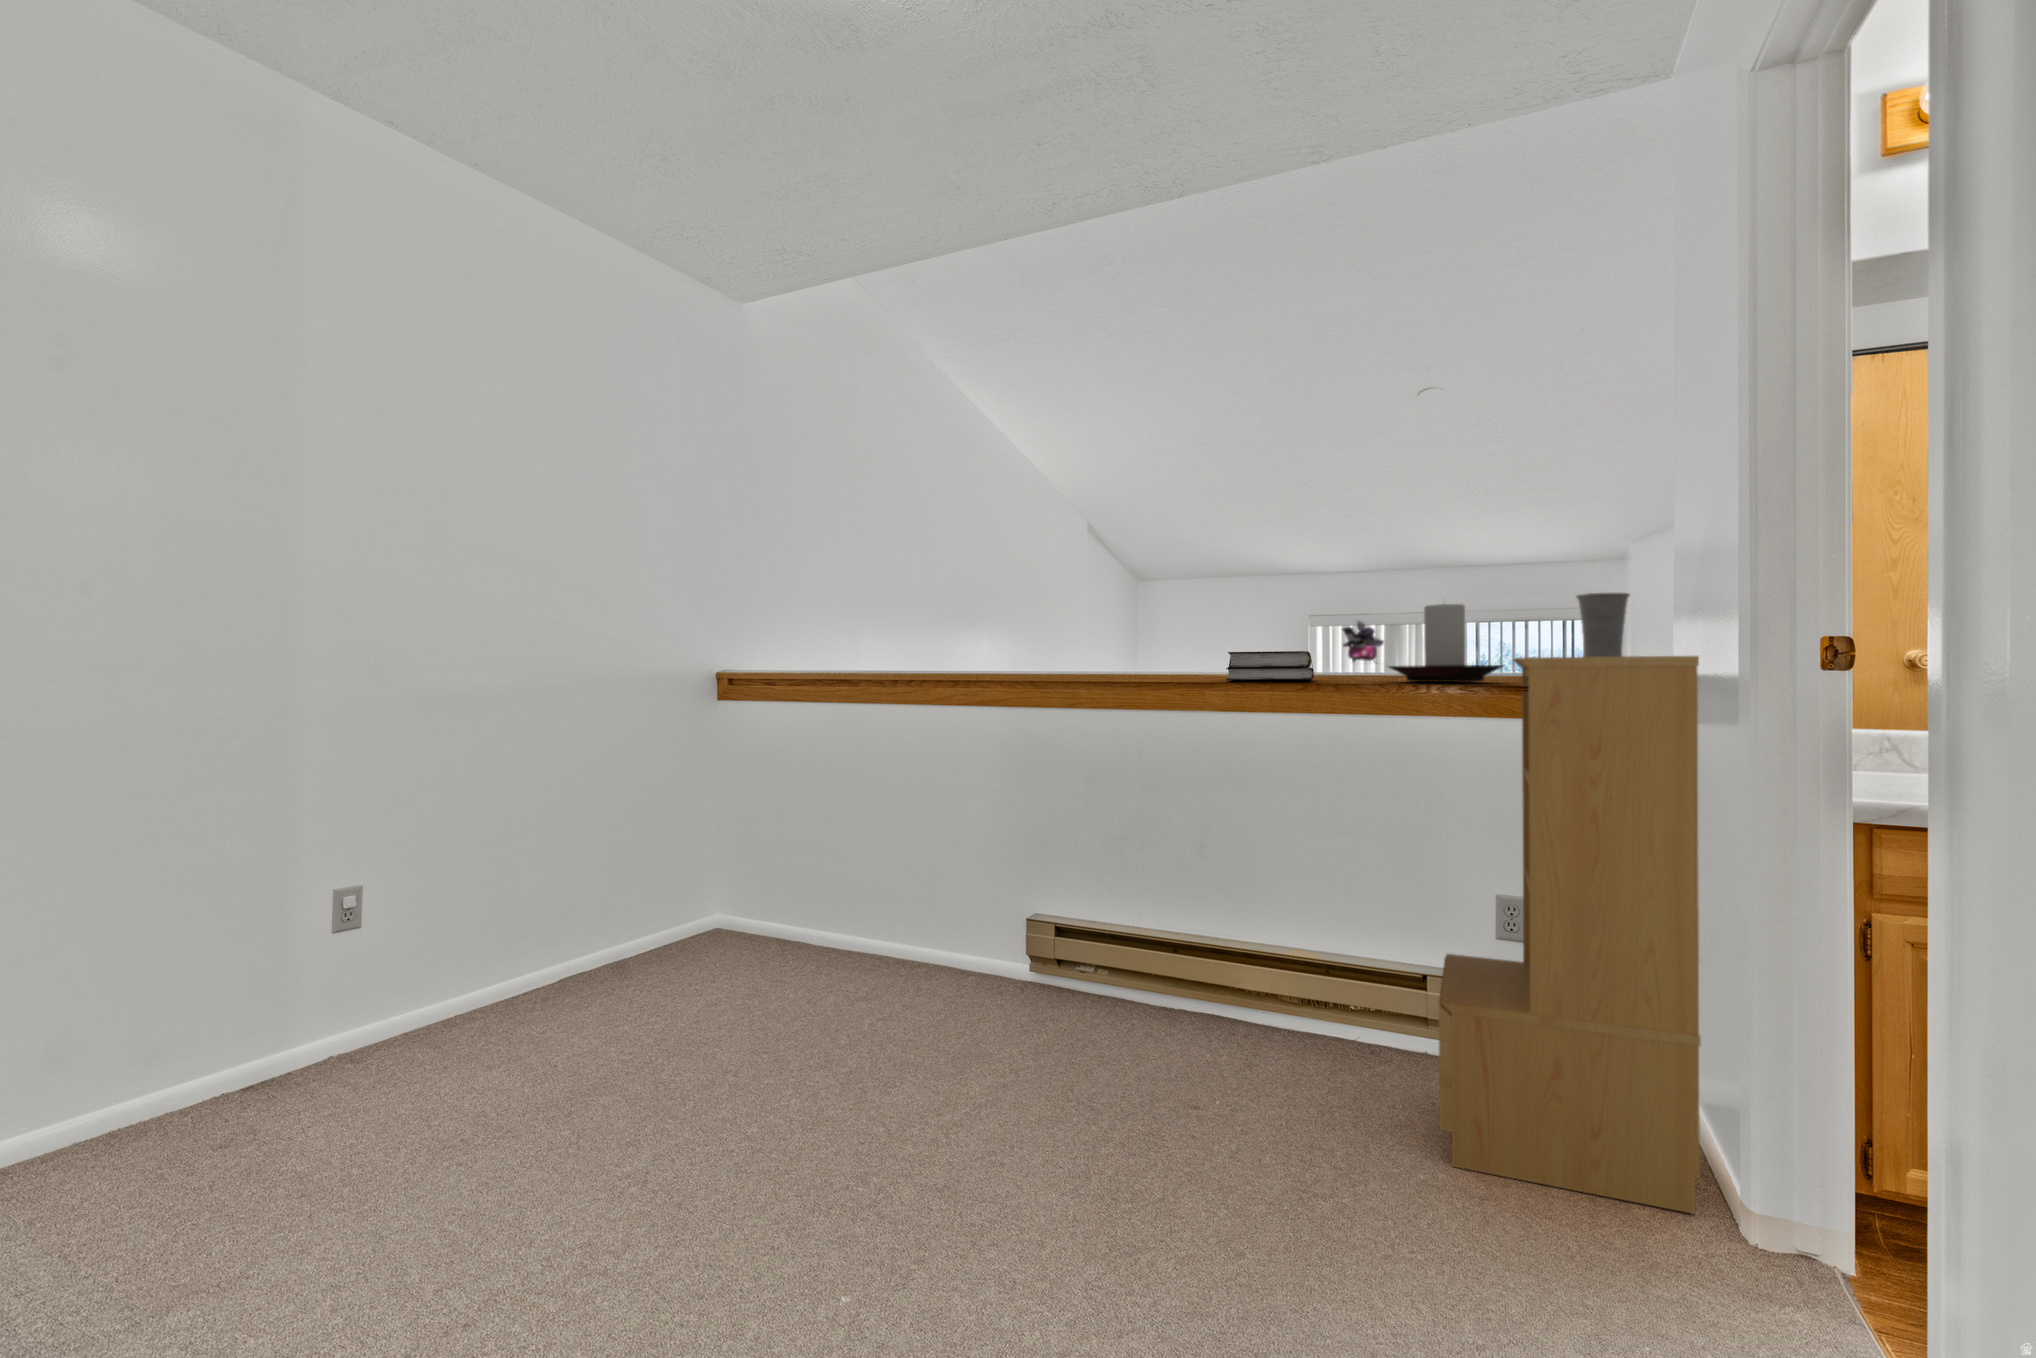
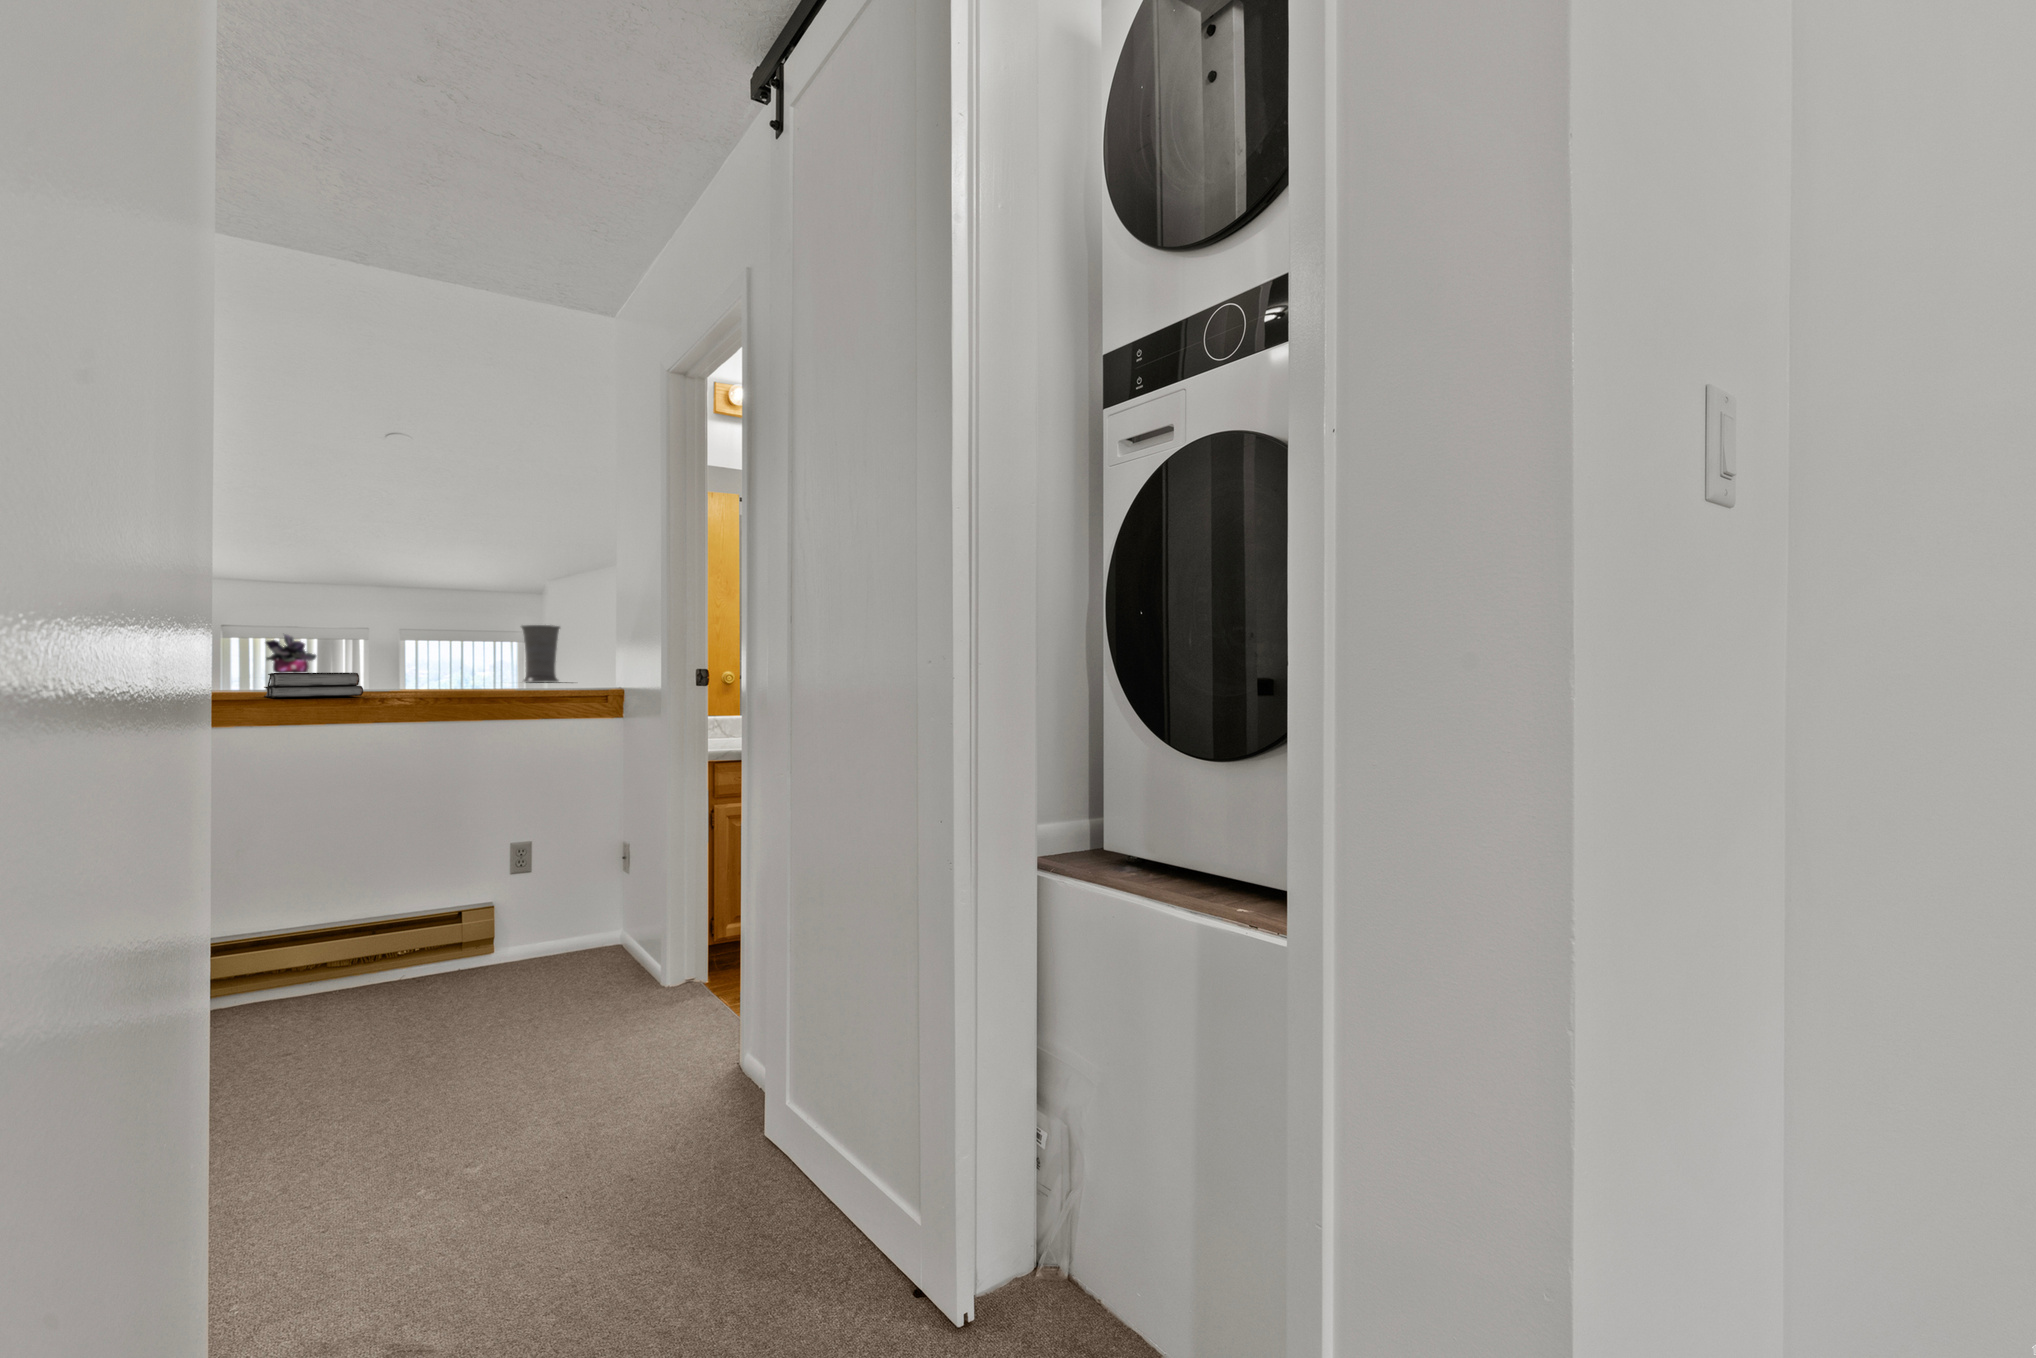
candle holder: present [1389,604,1503,682] -> none [424,636,516,695]
bookshelf: present [1439,656,1701,1214] -> none [481,678,645,1013]

